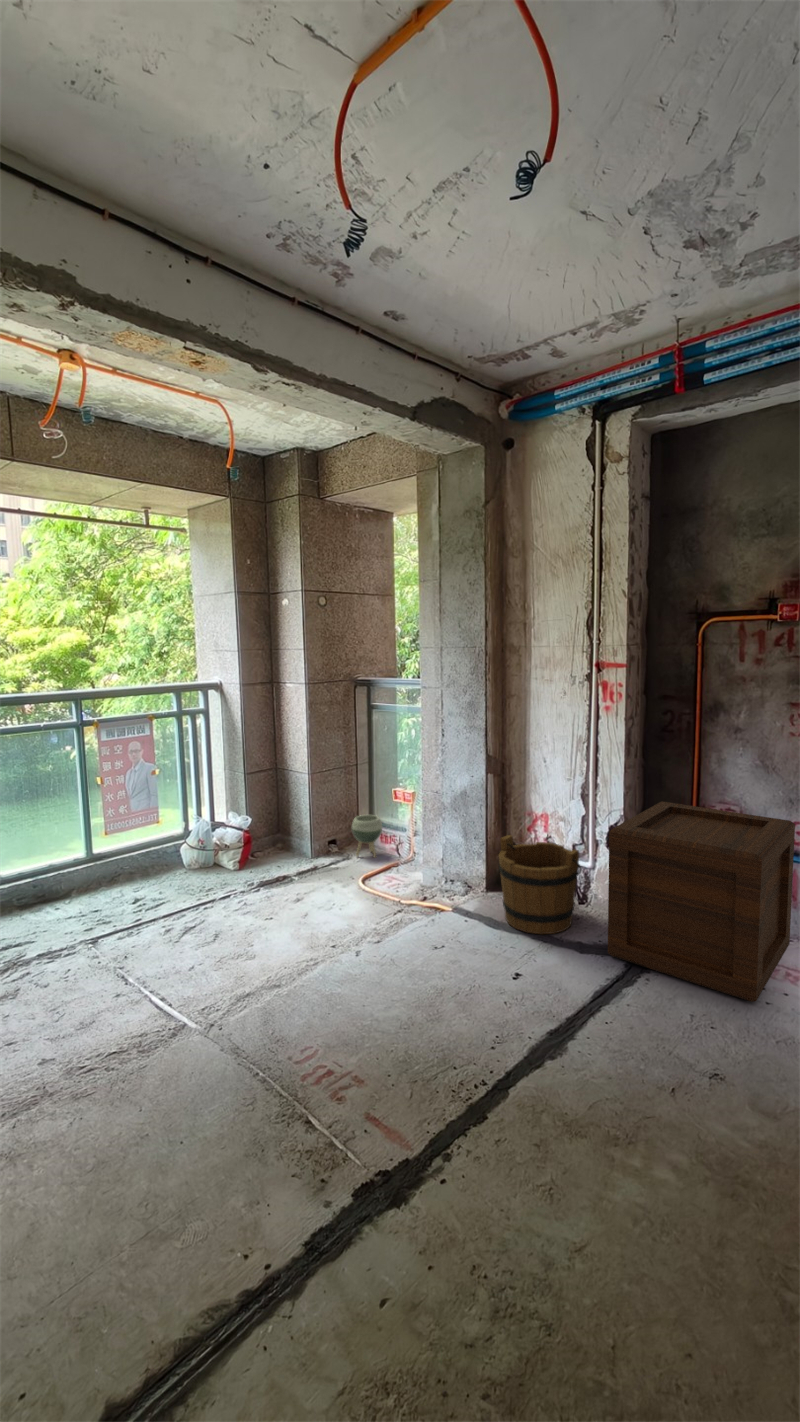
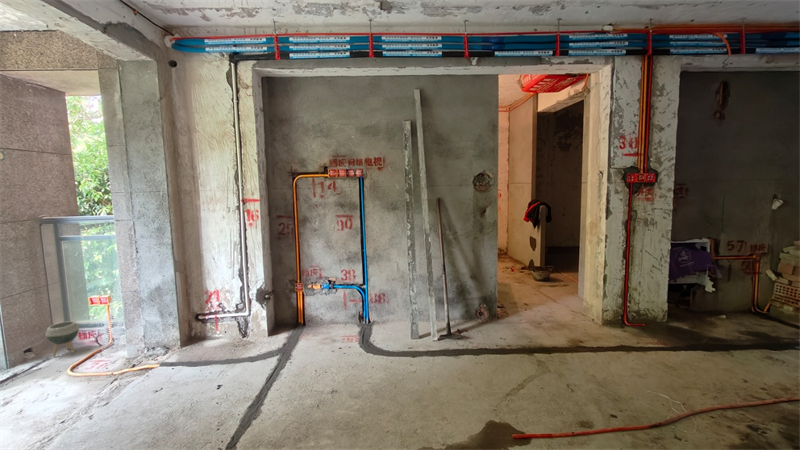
wooden crate: present [608,801,795,1002] -> none [262,268,347,357]
bucket: present [499,835,582,934] -> none [190,305,246,363]

